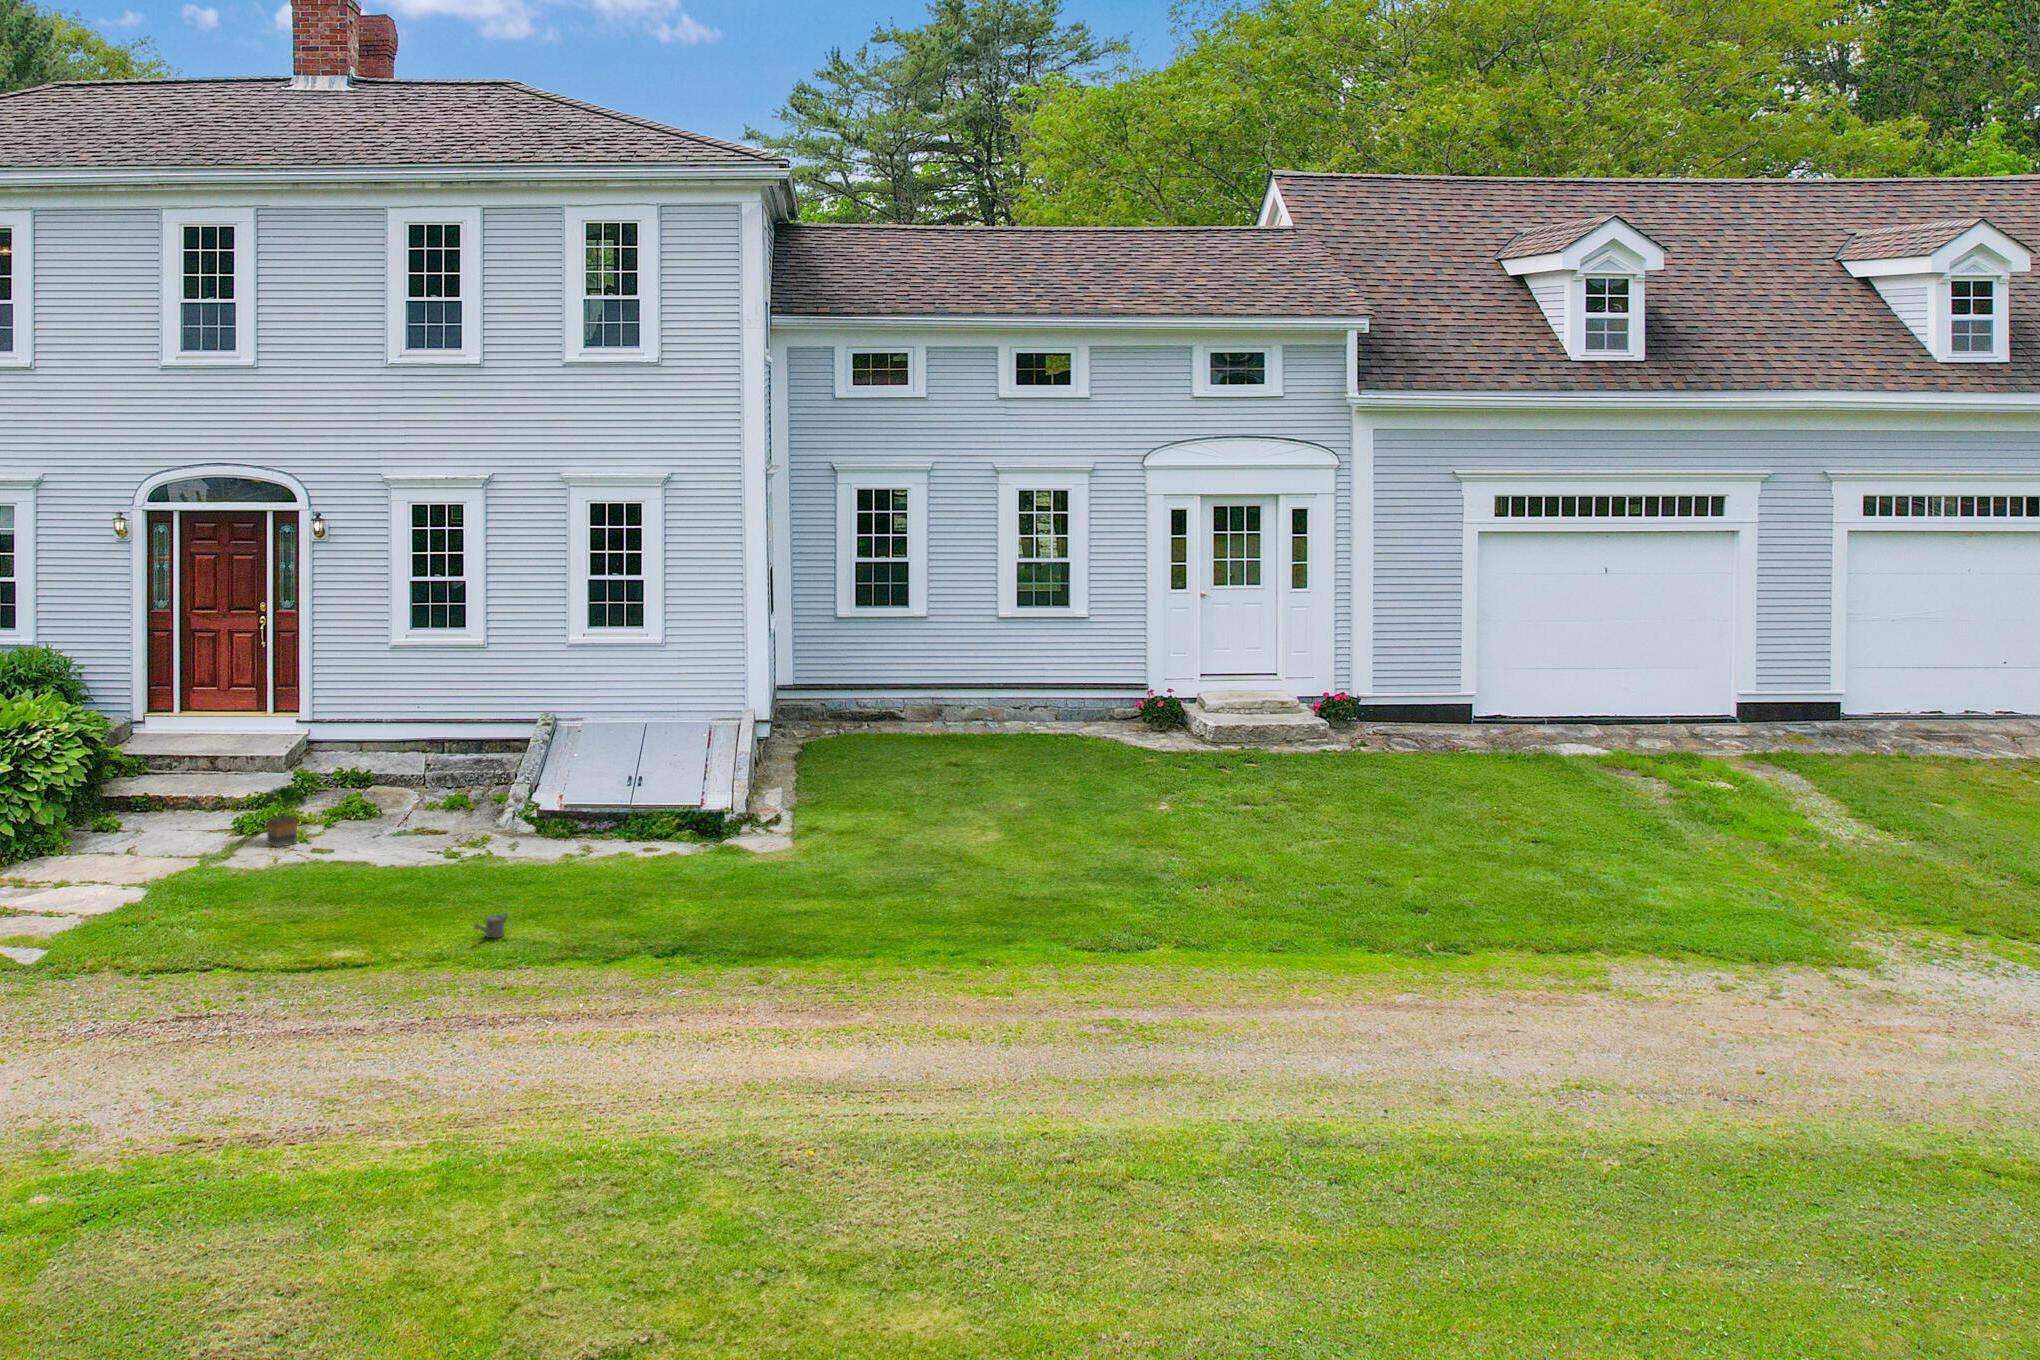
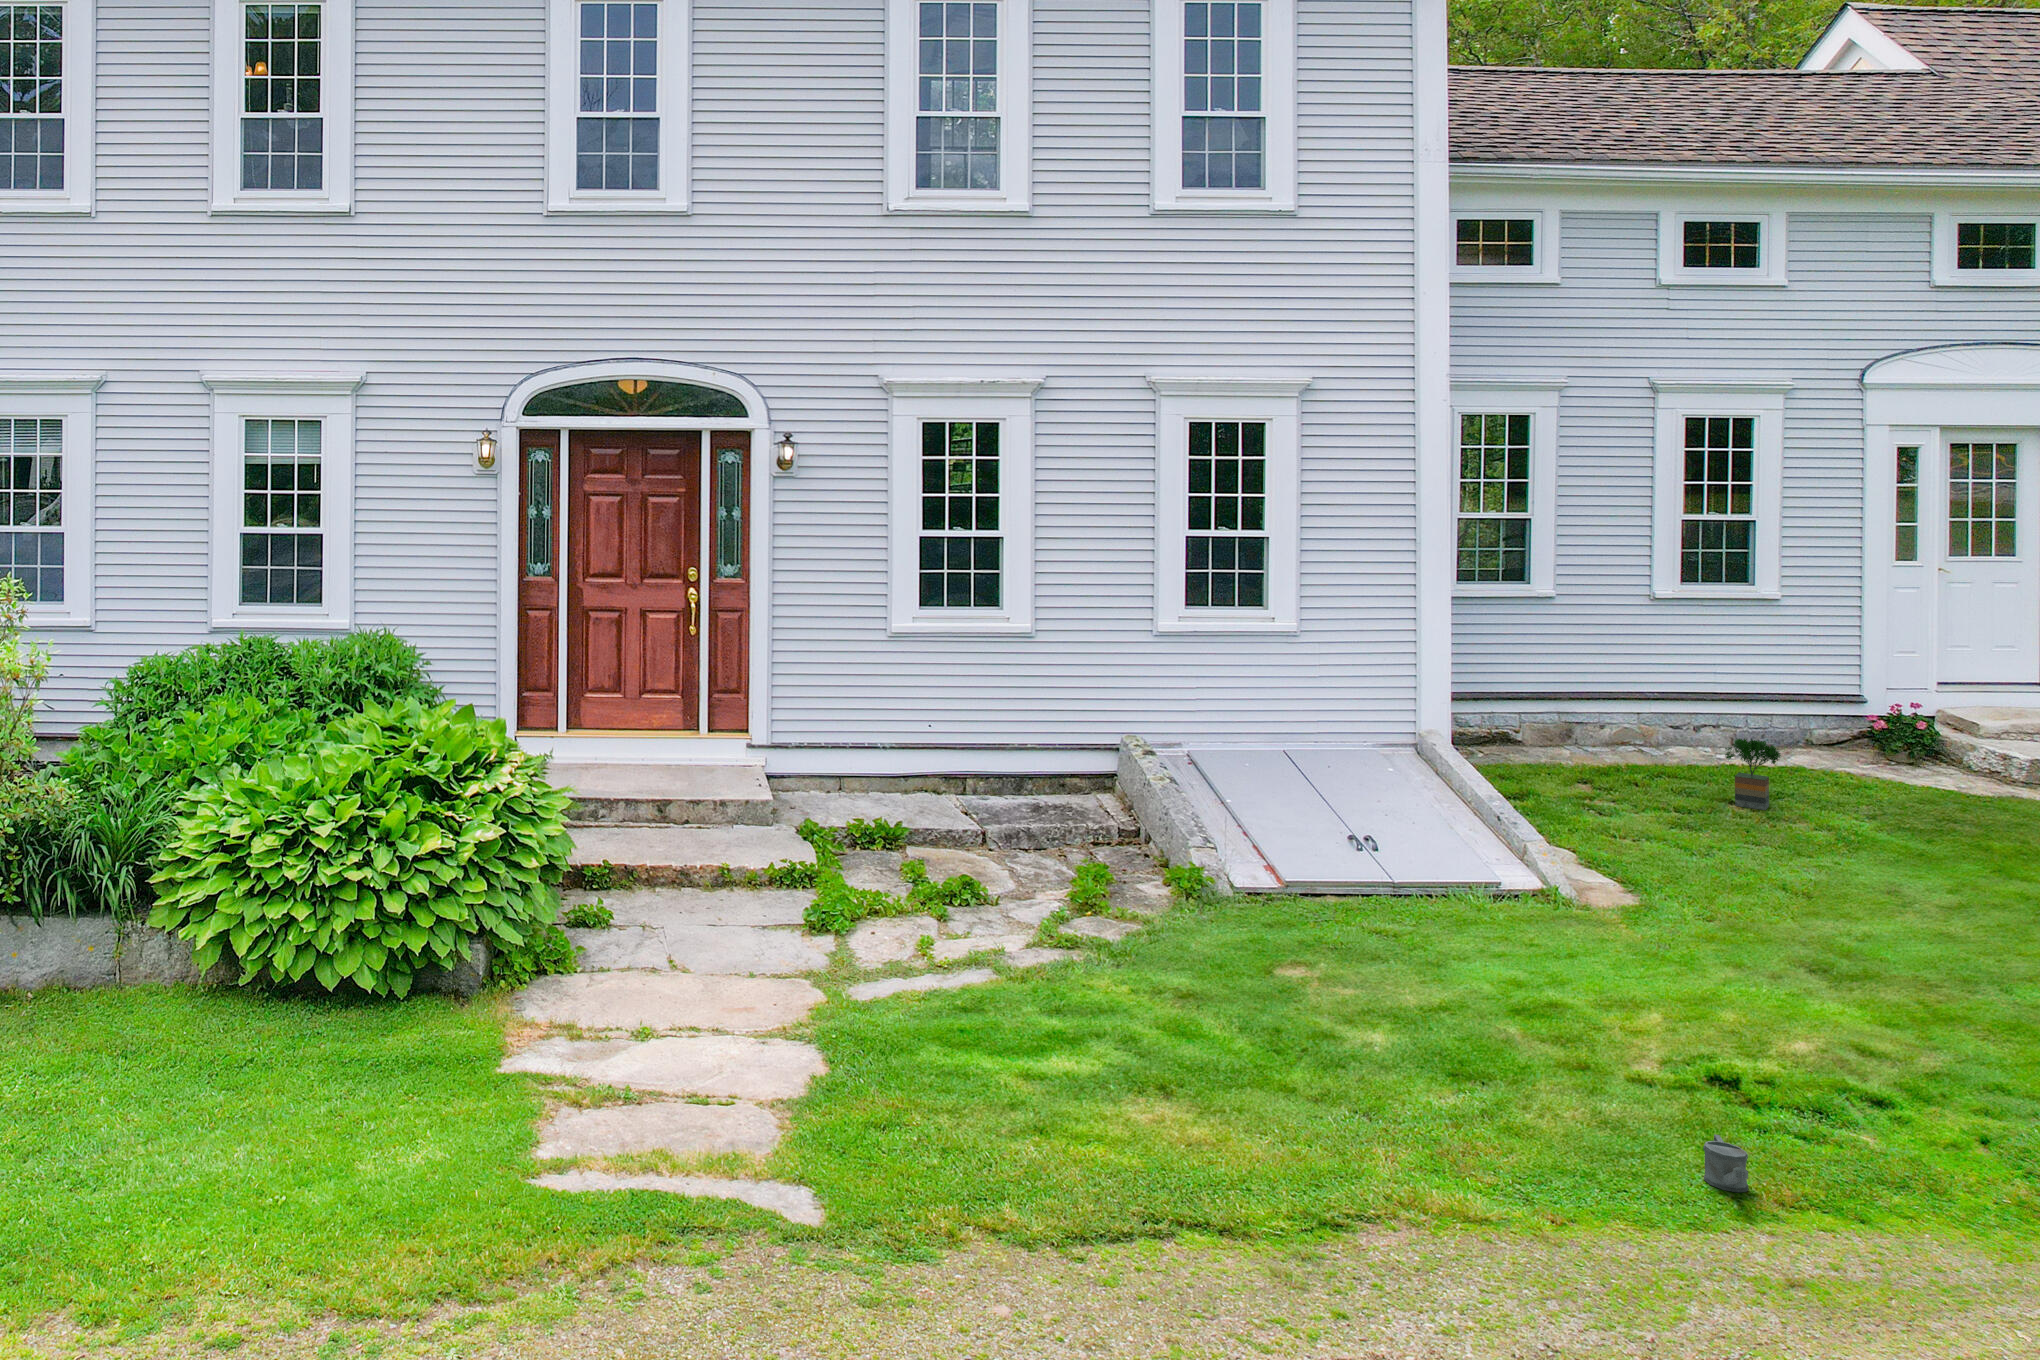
potted tree: present [264,785,306,847] -> present [1725,739,1781,810]

